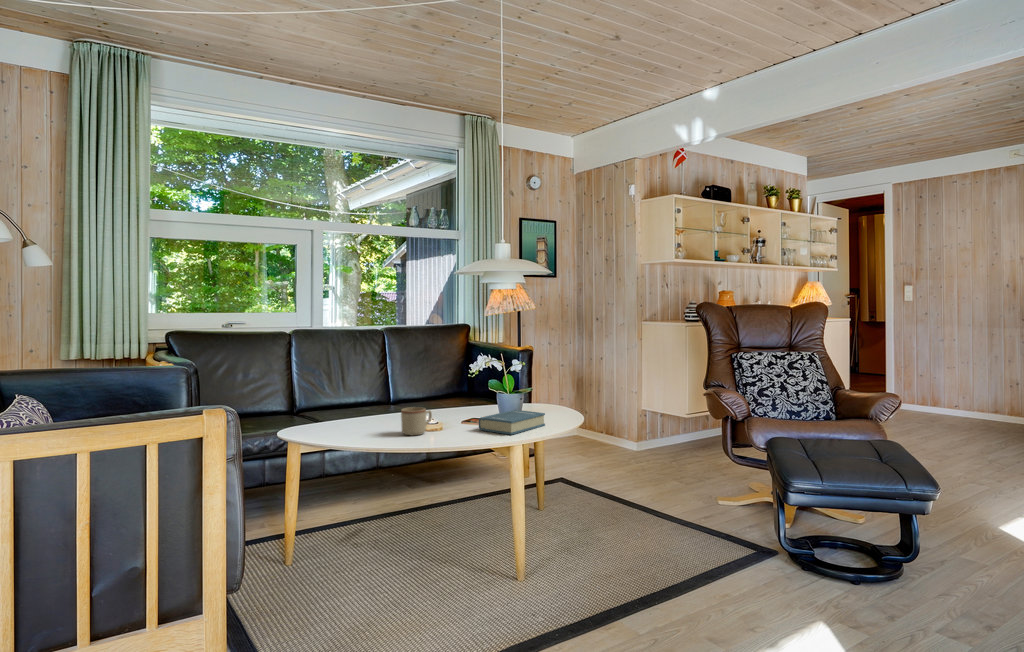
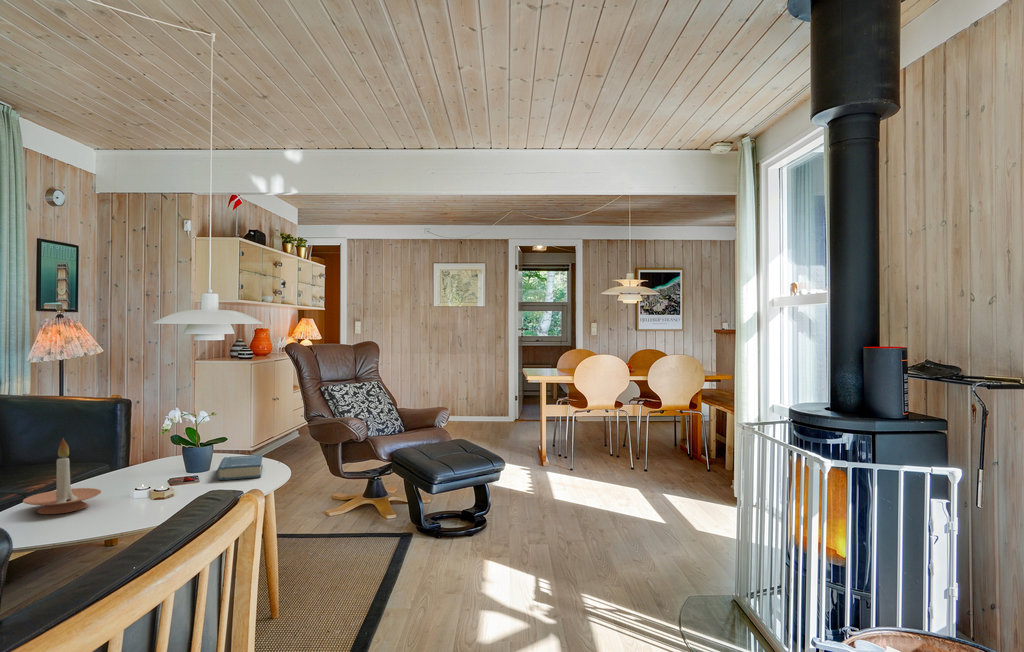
candle holder: none [324,370,380,432] -> present [23,438,101,514]
mug: present [401,407,432,435] -> none [146,467,175,498]

